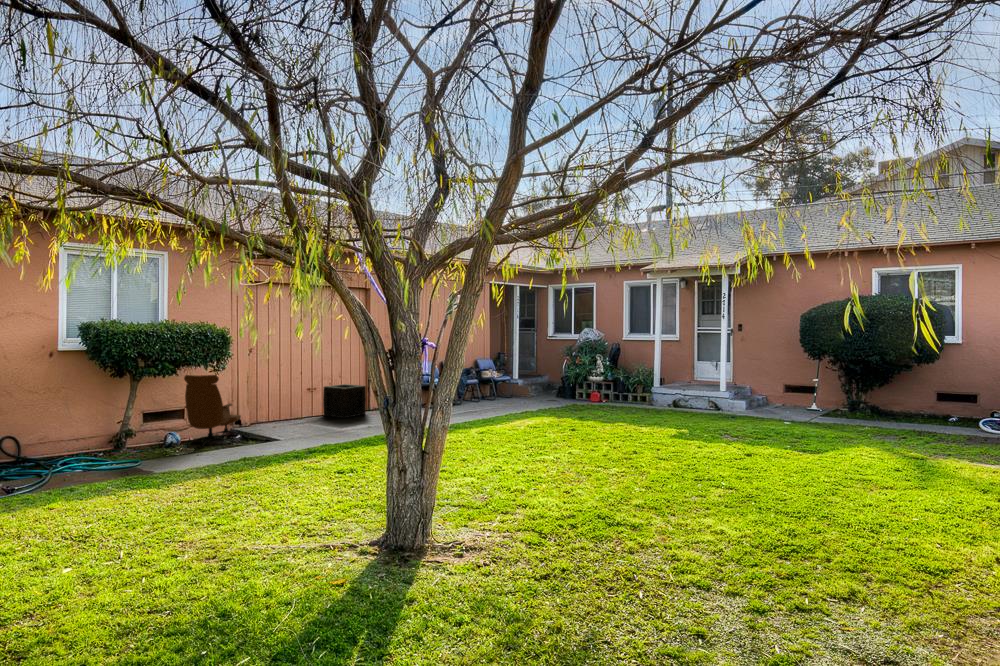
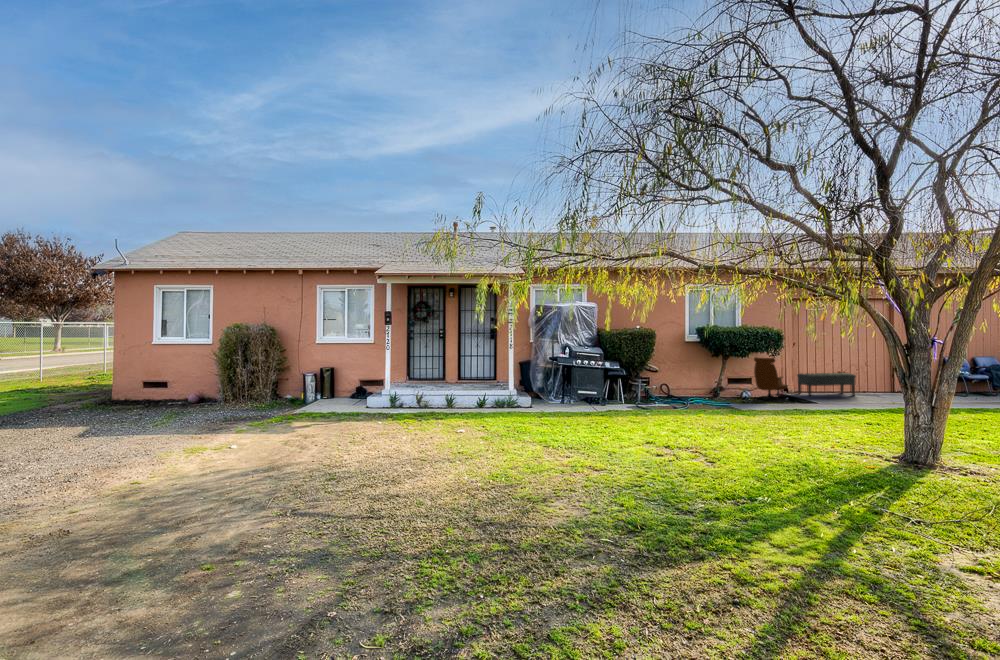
wooden crate: present [323,384,366,418] -> none [851,371,891,396]
bench: none [255,389,329,428] -> present [797,372,856,396]

